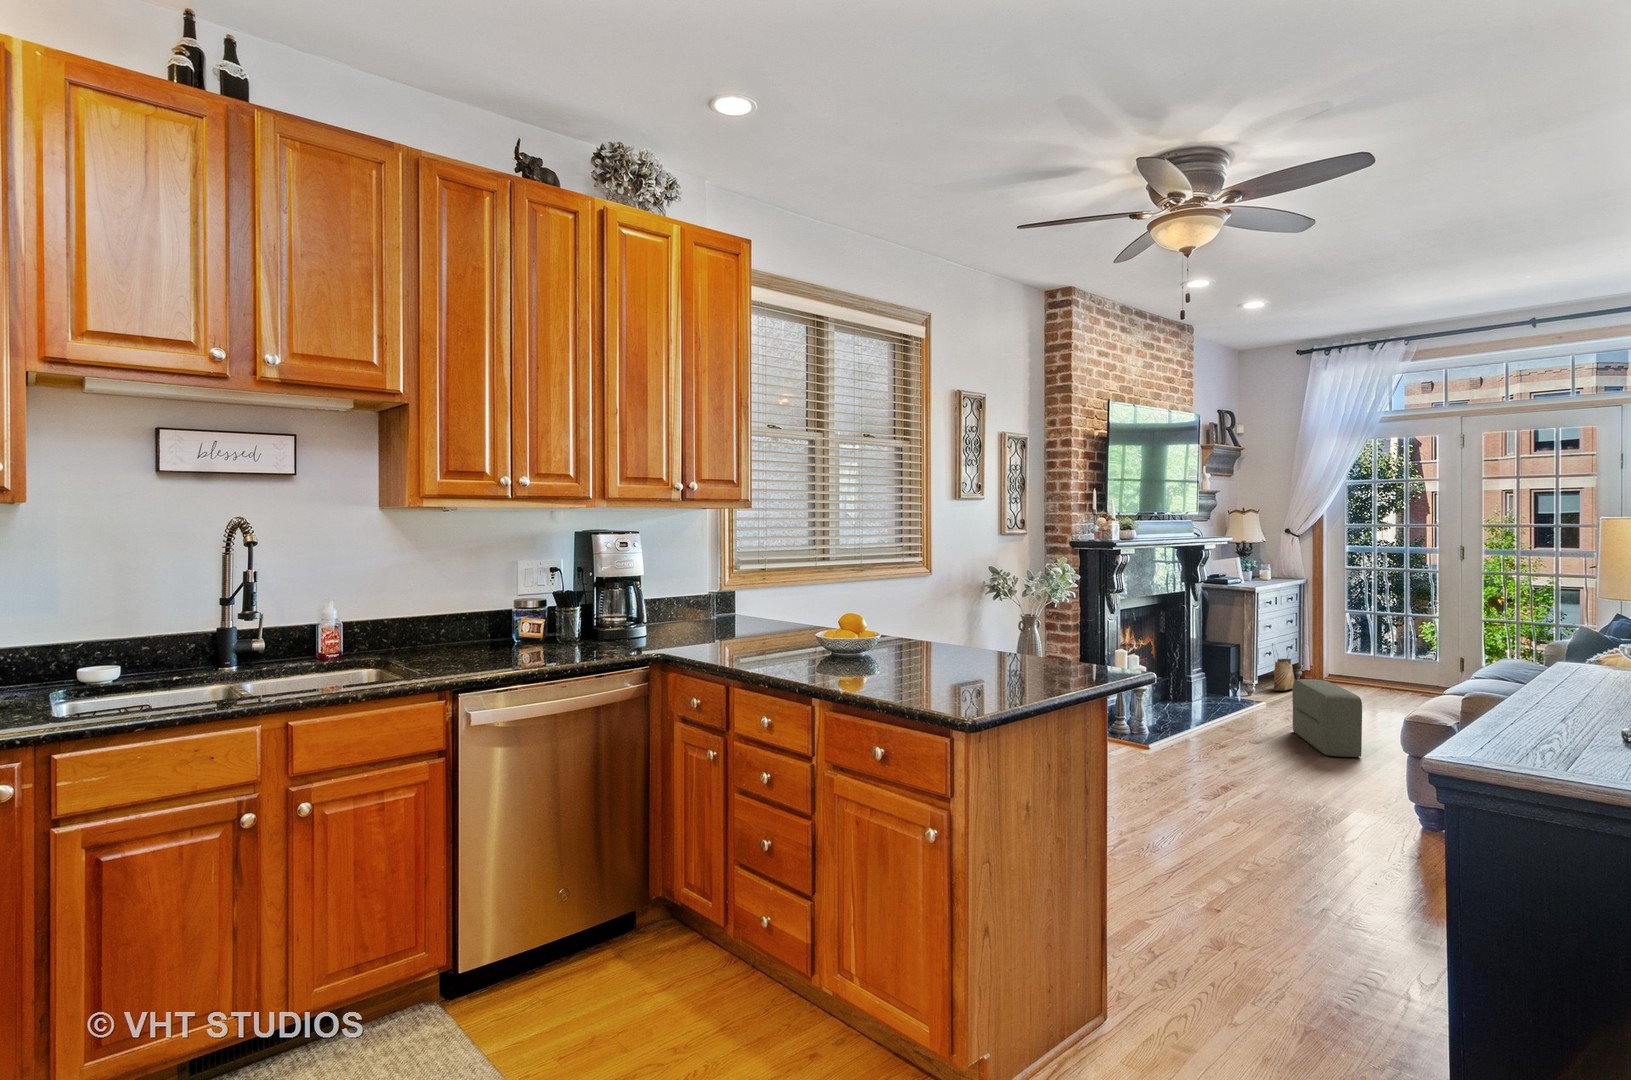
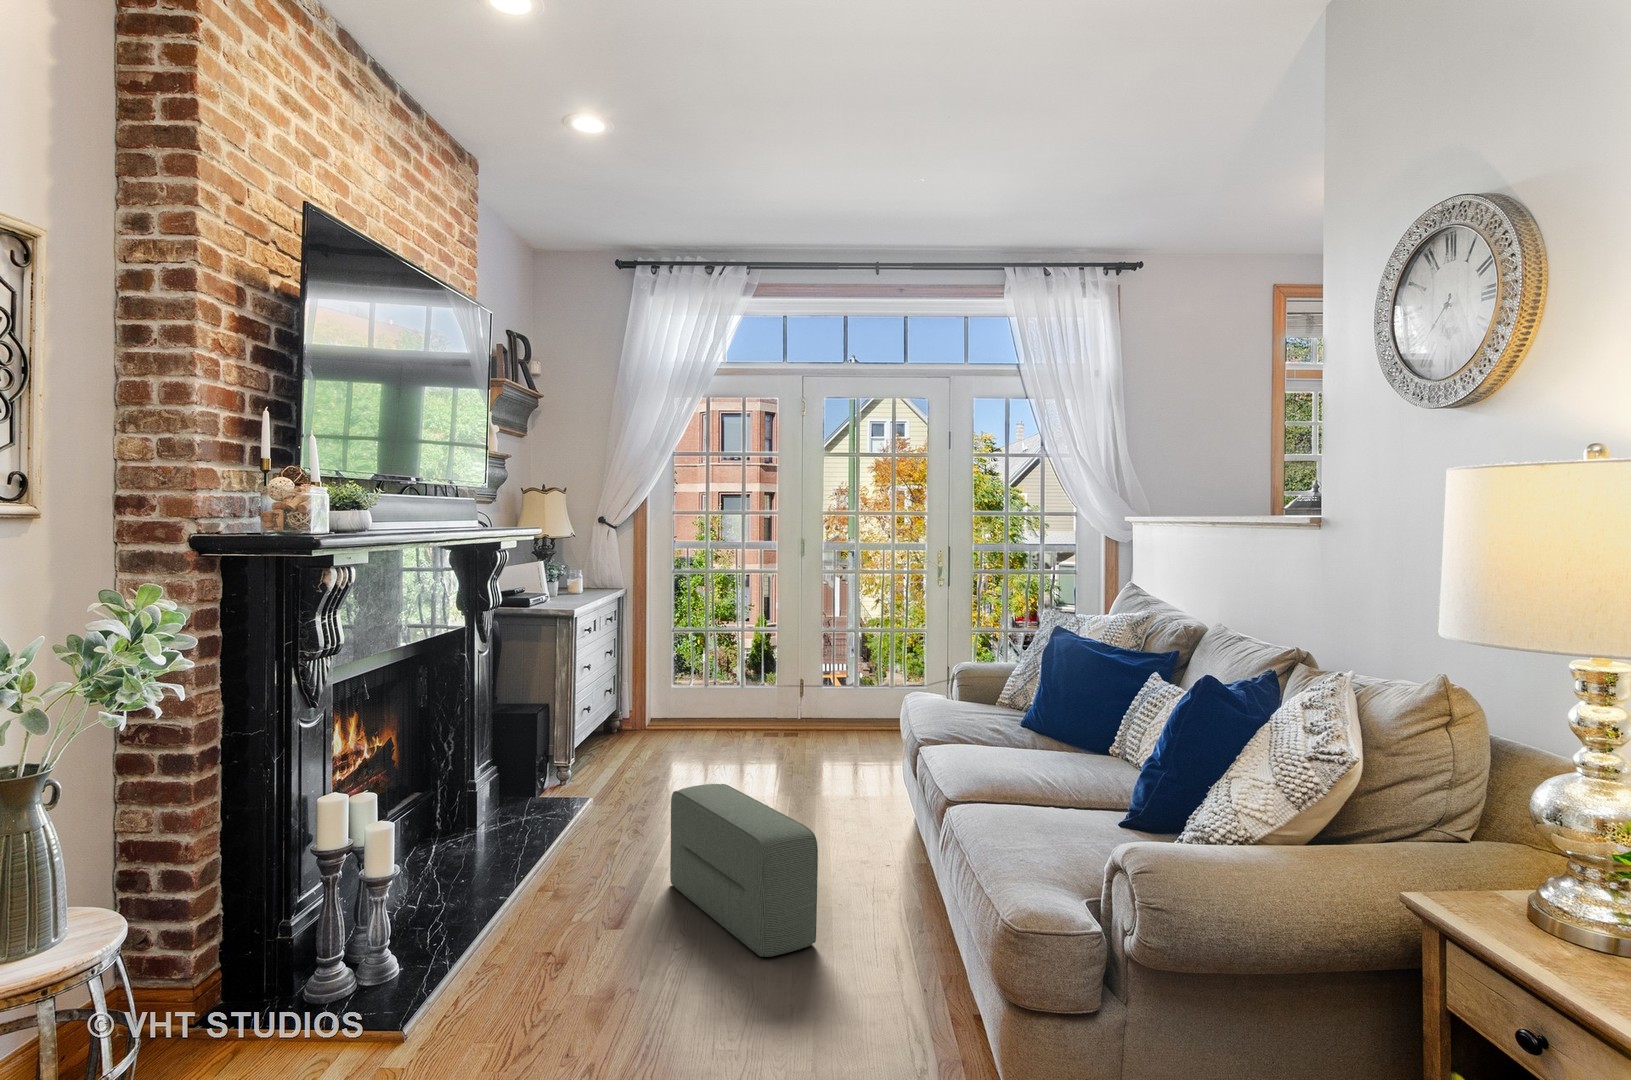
woven basket: present [1272,643,1295,691] -> none [593,694,625,771]

